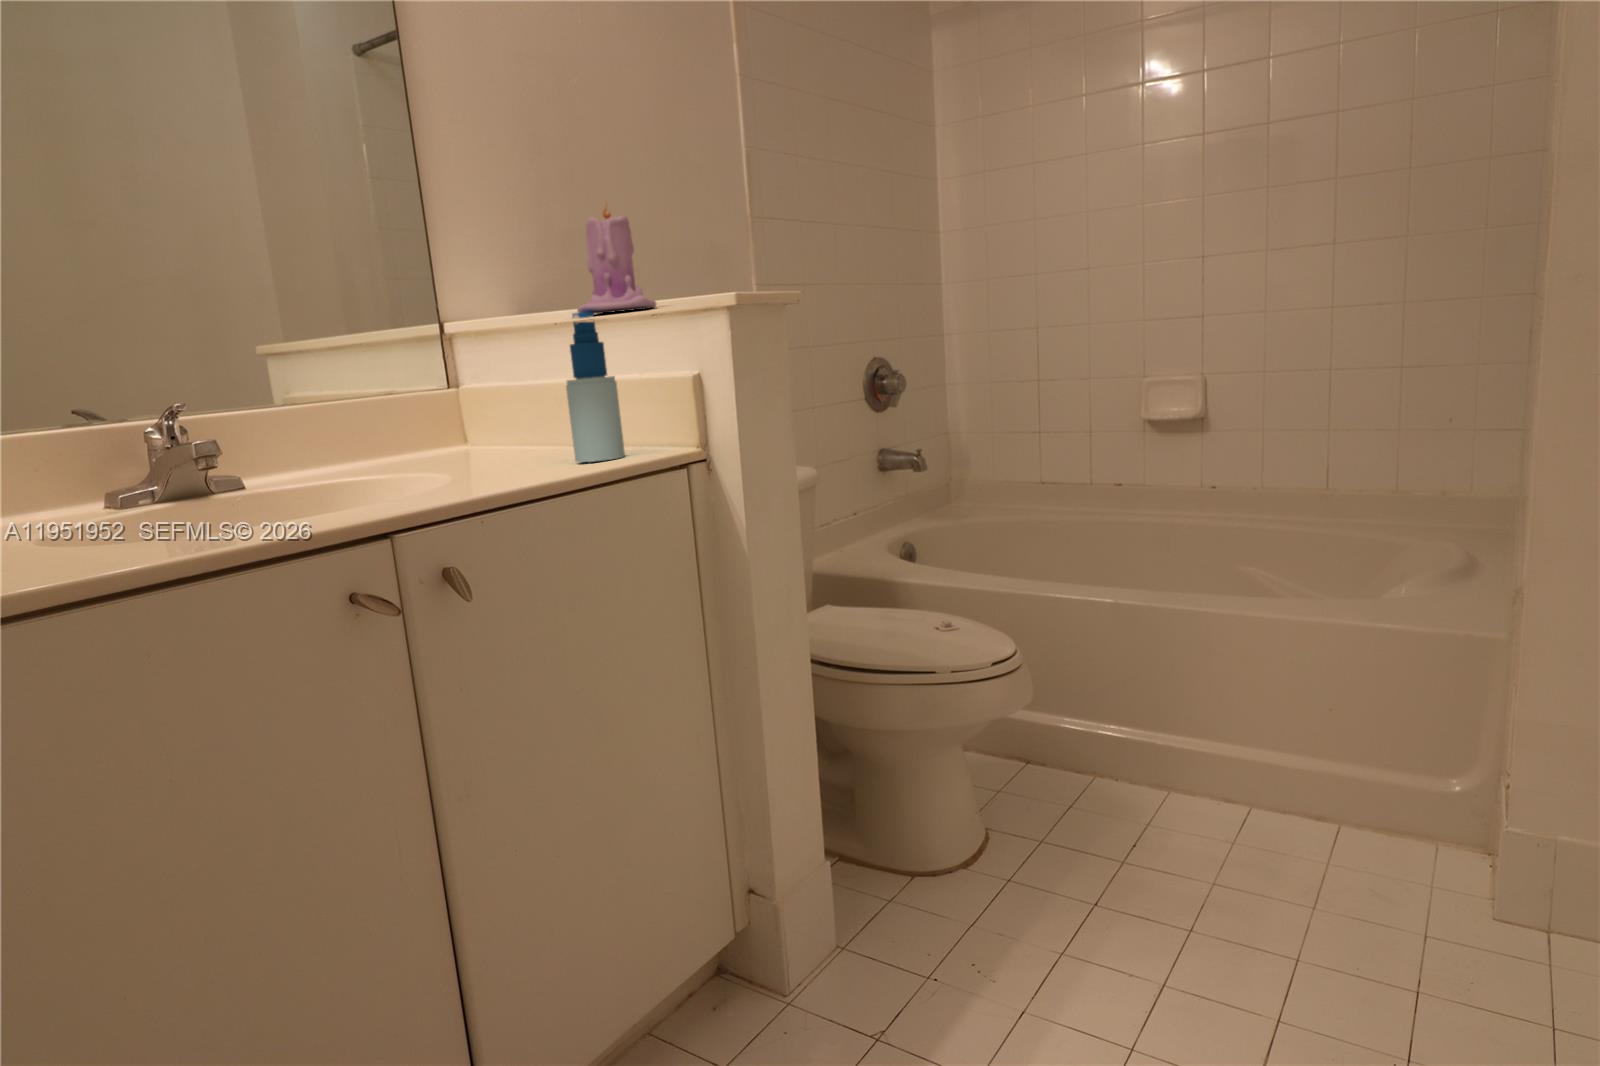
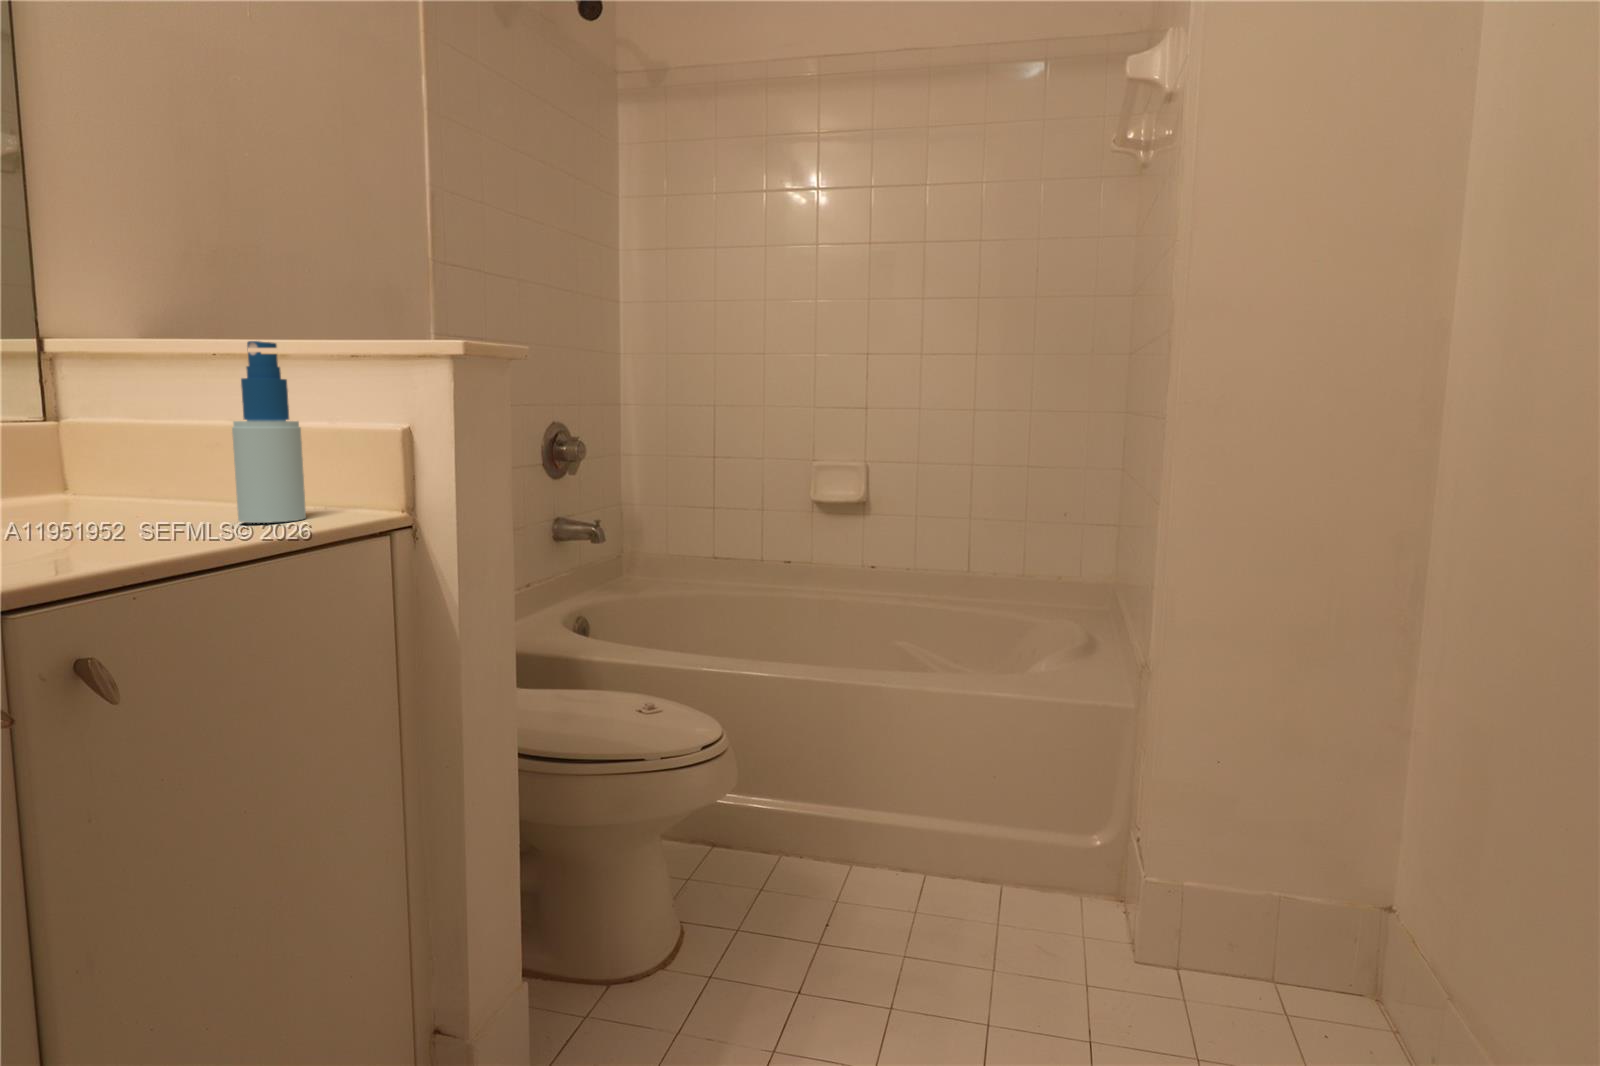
candle: present [577,205,656,314] -> none [252,214,357,347]

